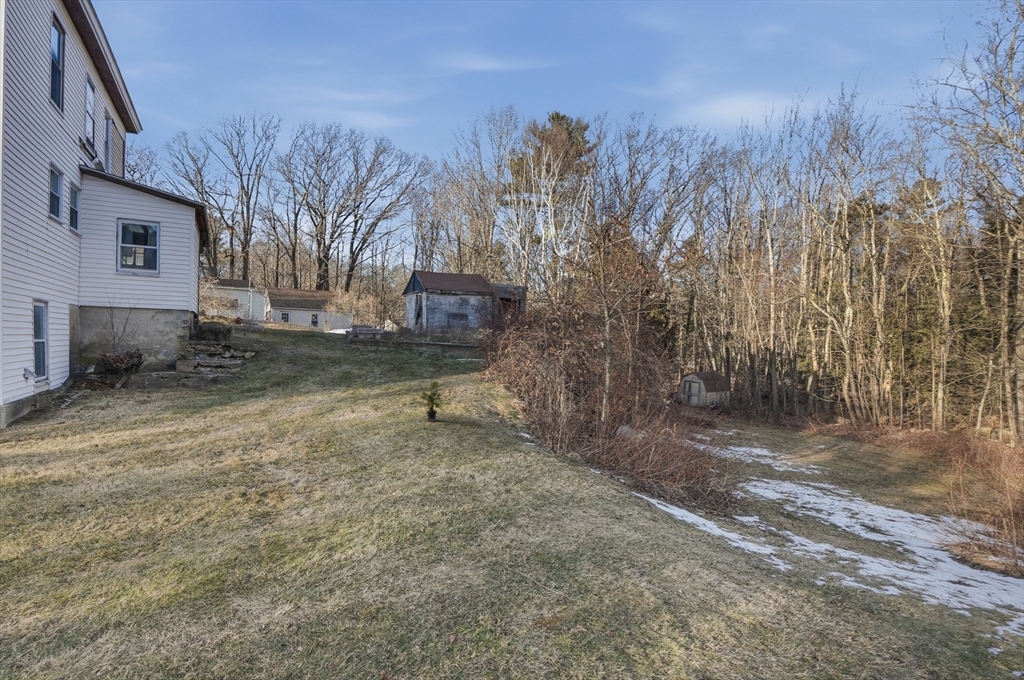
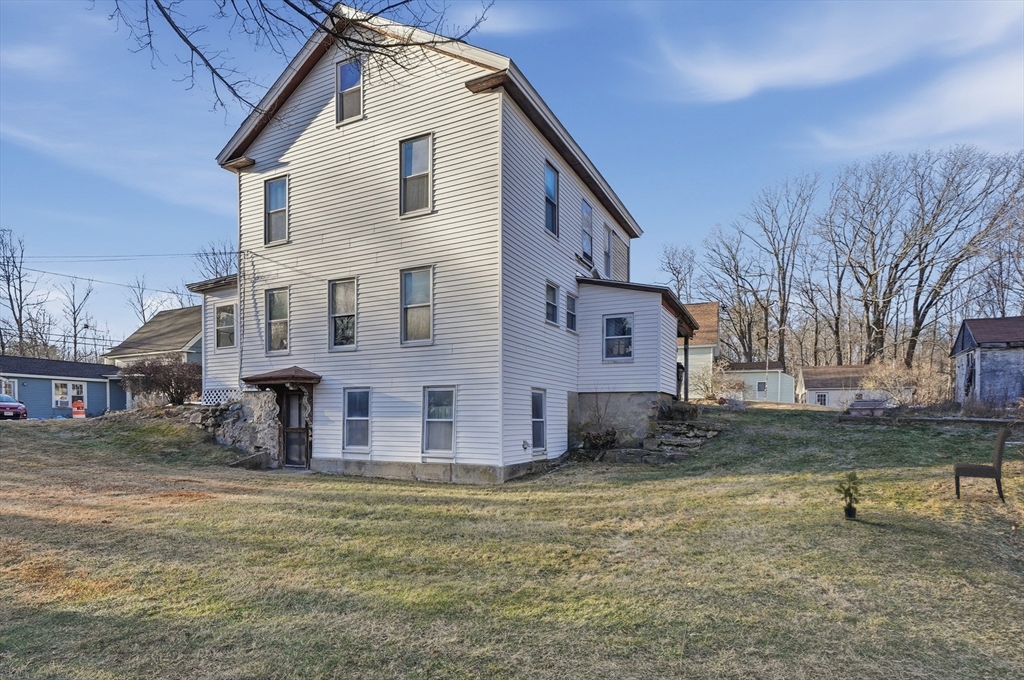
chair: none [474,342,515,396] -> present [954,428,1012,503]

